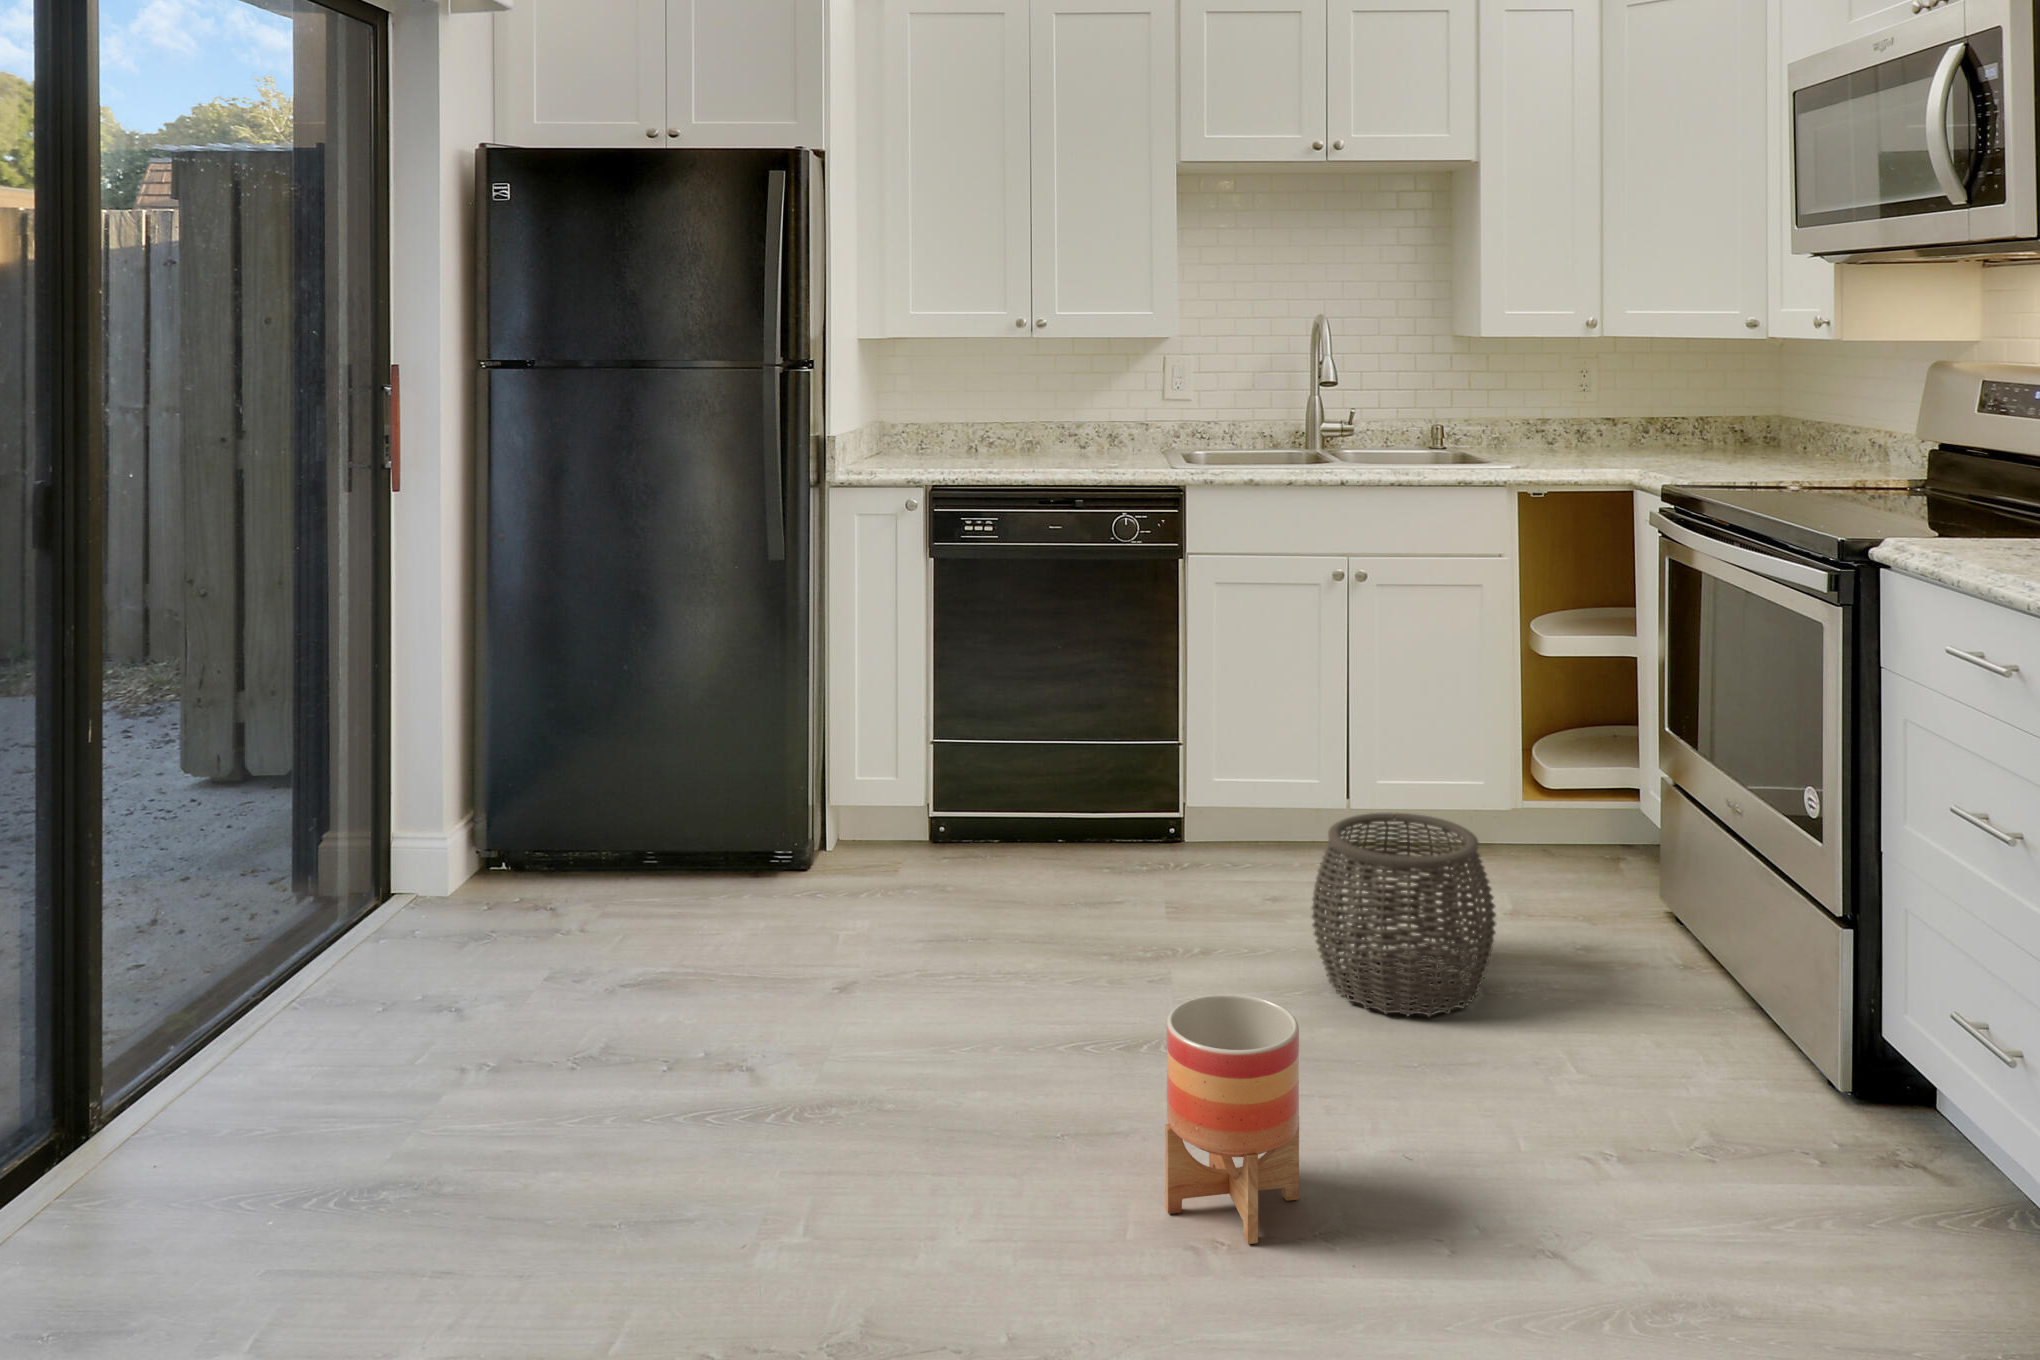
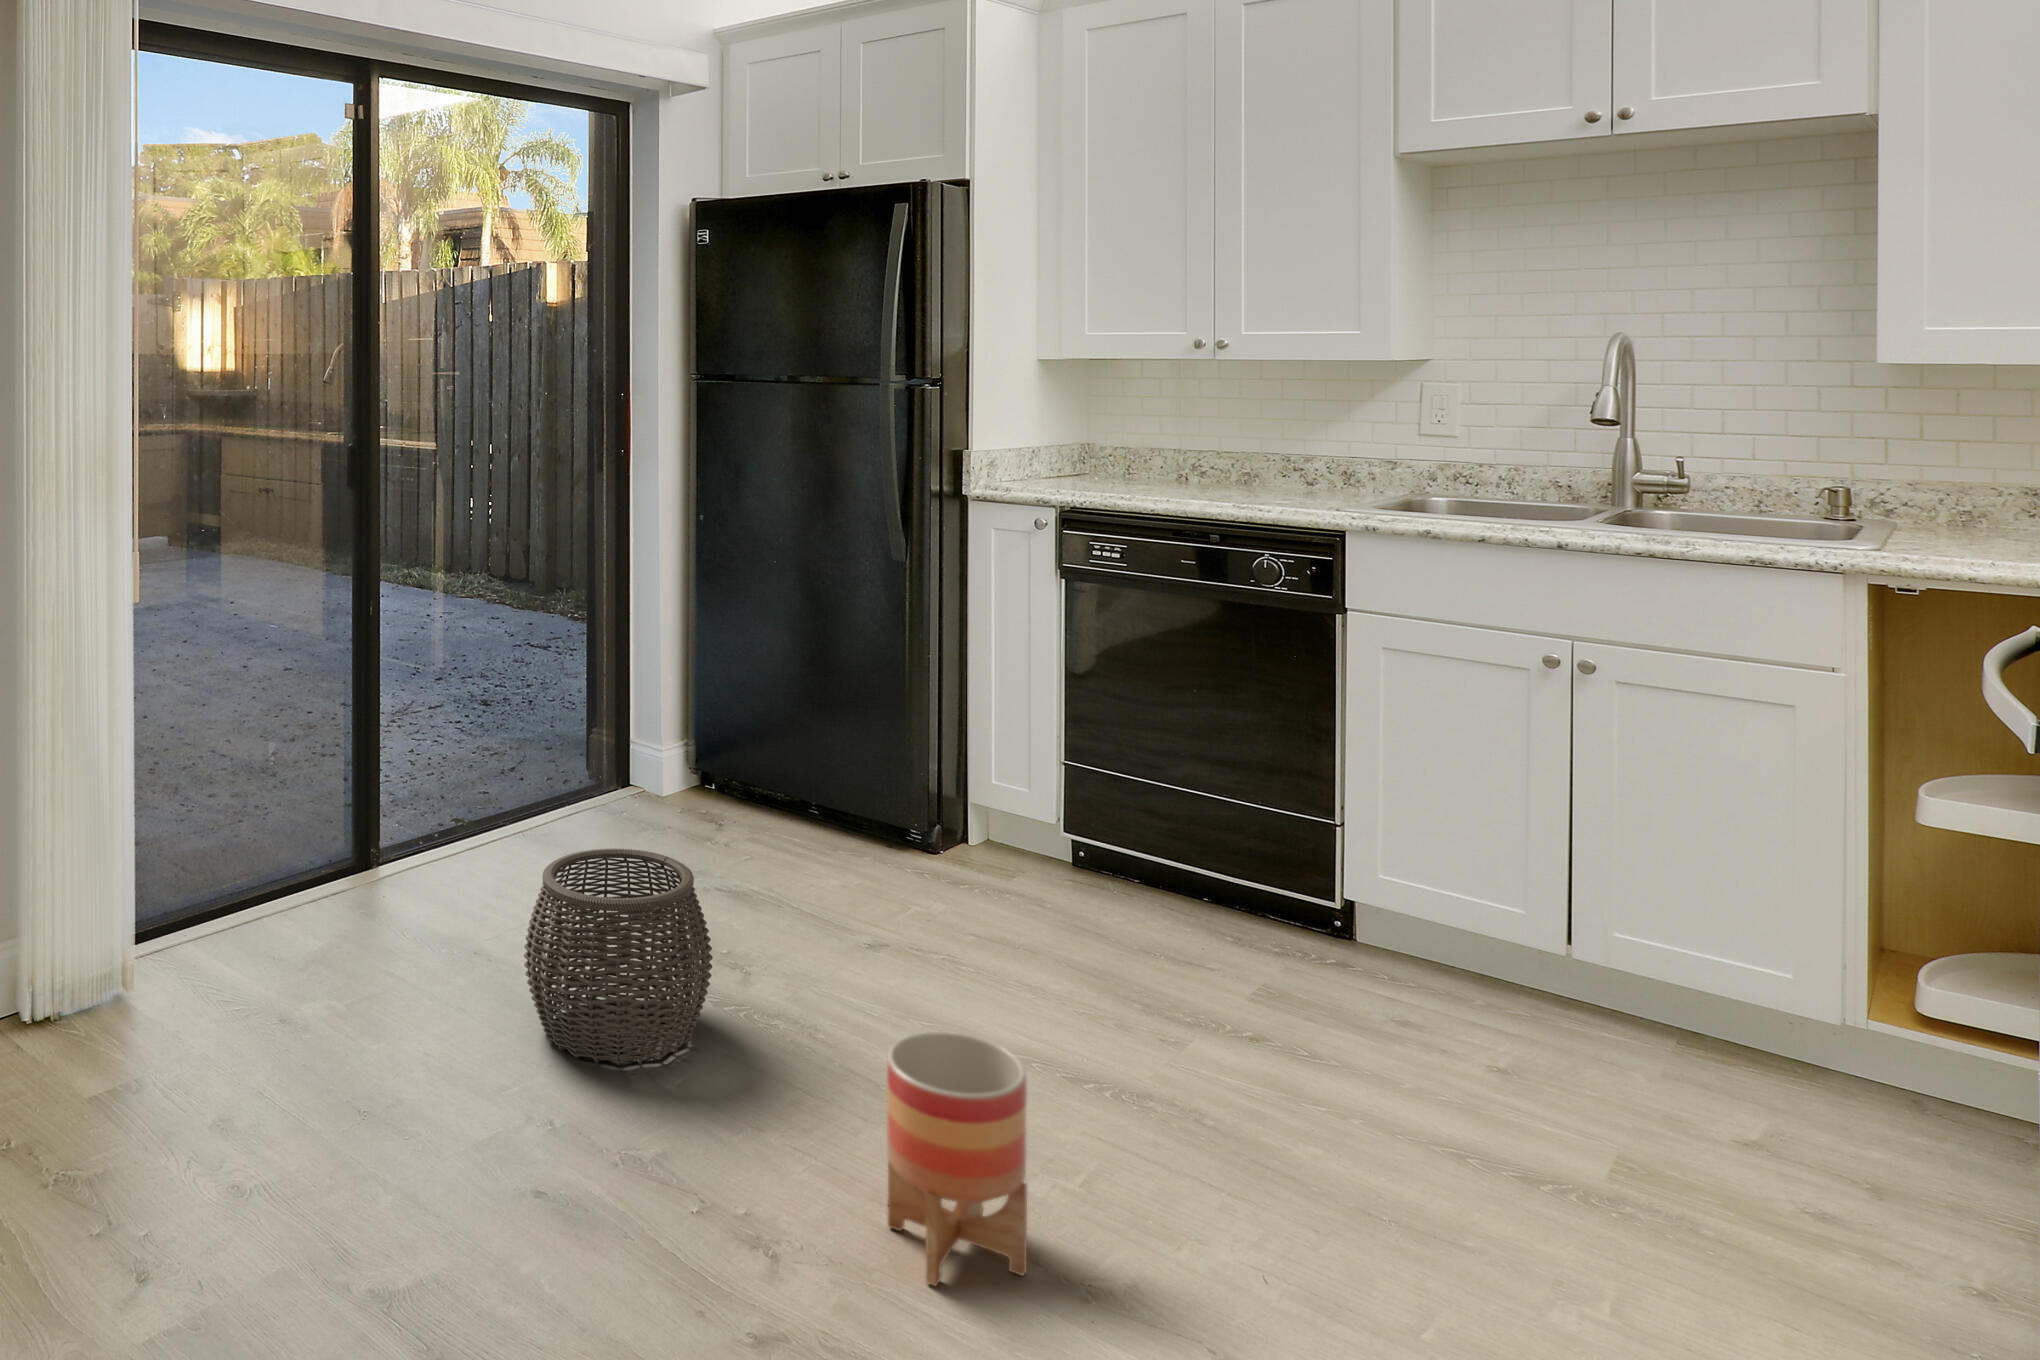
woven basket: present [1312,813,1496,1017] -> present [524,848,713,1065]

